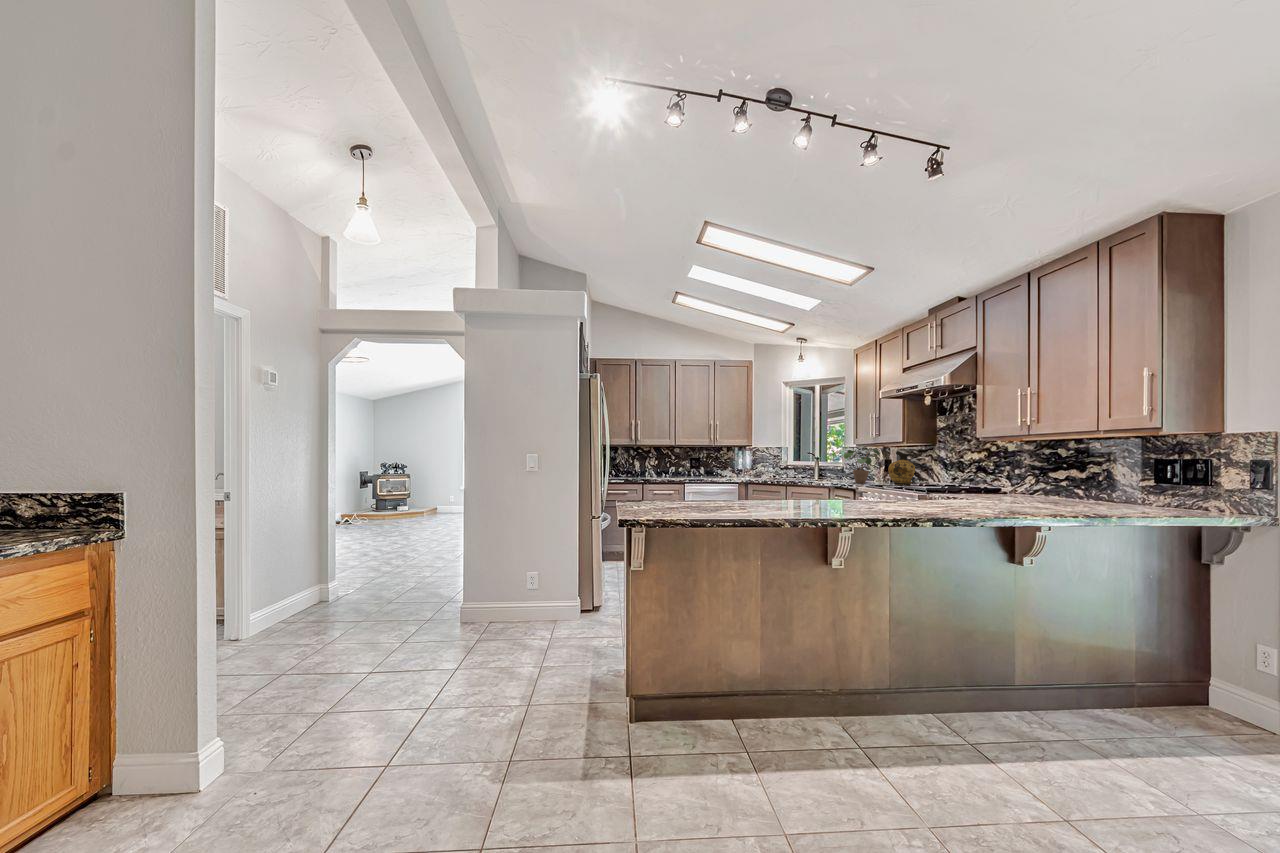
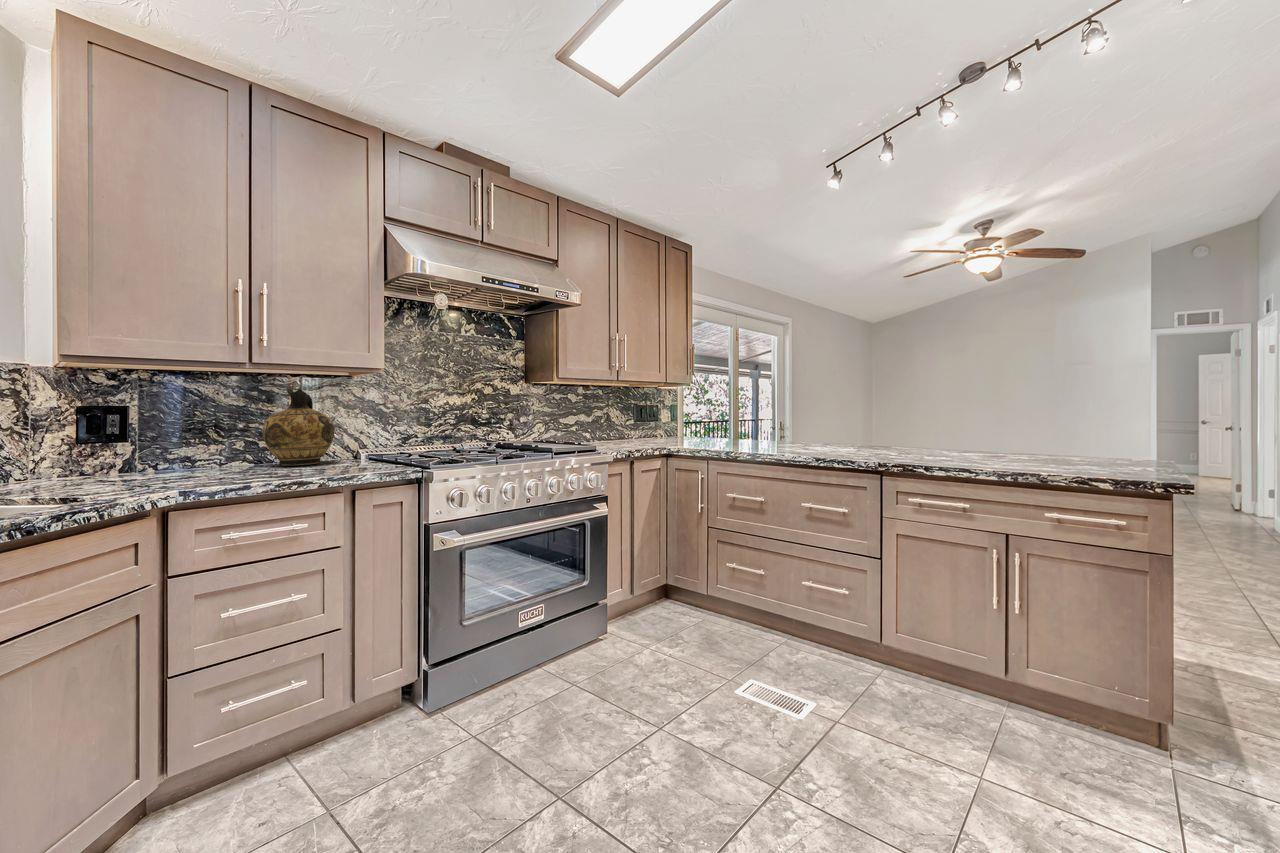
potted plant: present [844,449,880,484] -> none [71,375,224,483]

